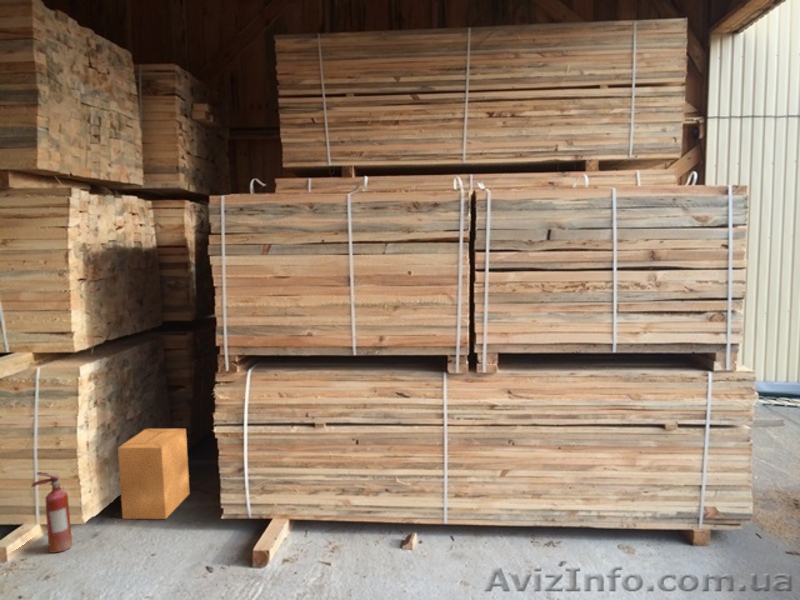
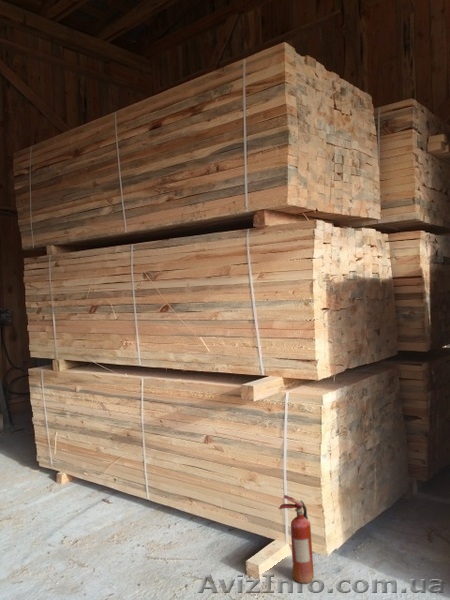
cardboard box: present [118,429,189,519] -> none [358,464,432,579]

